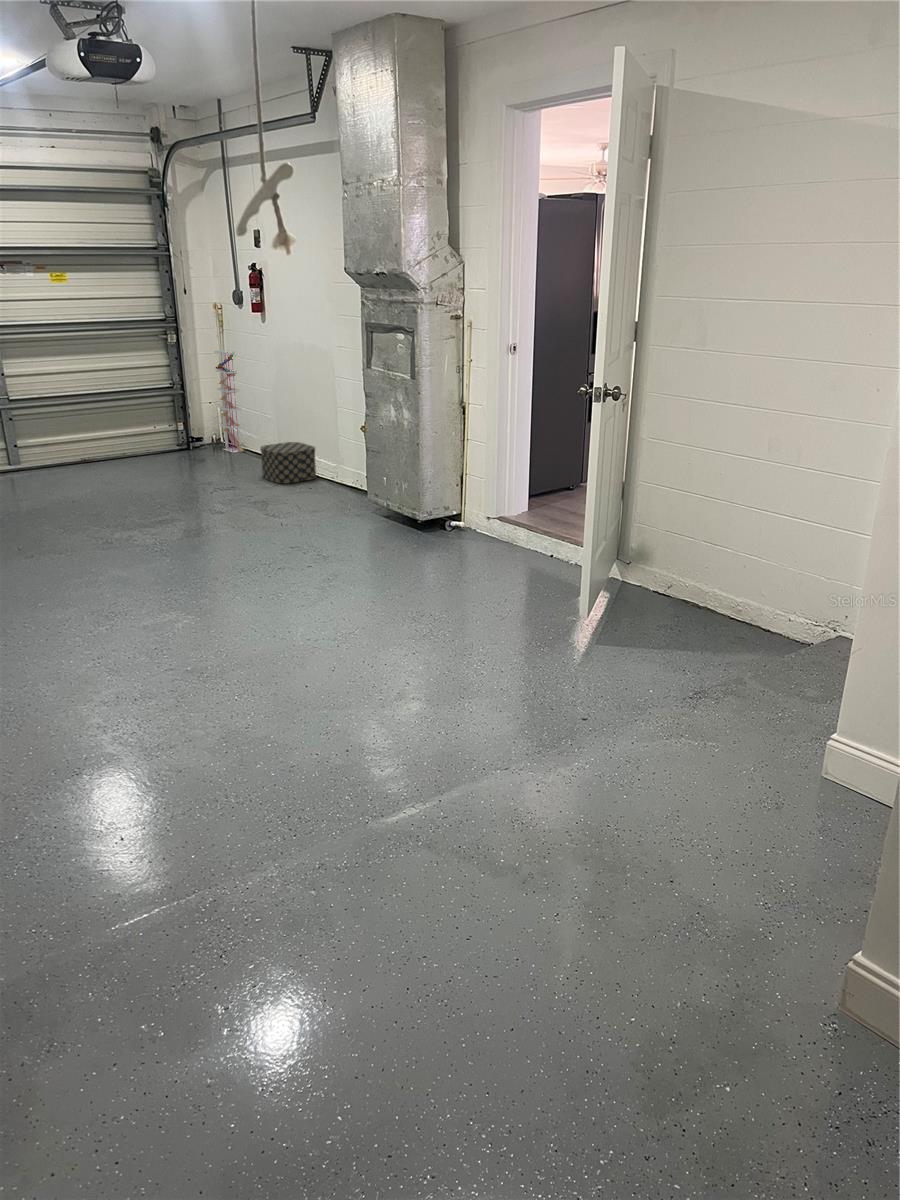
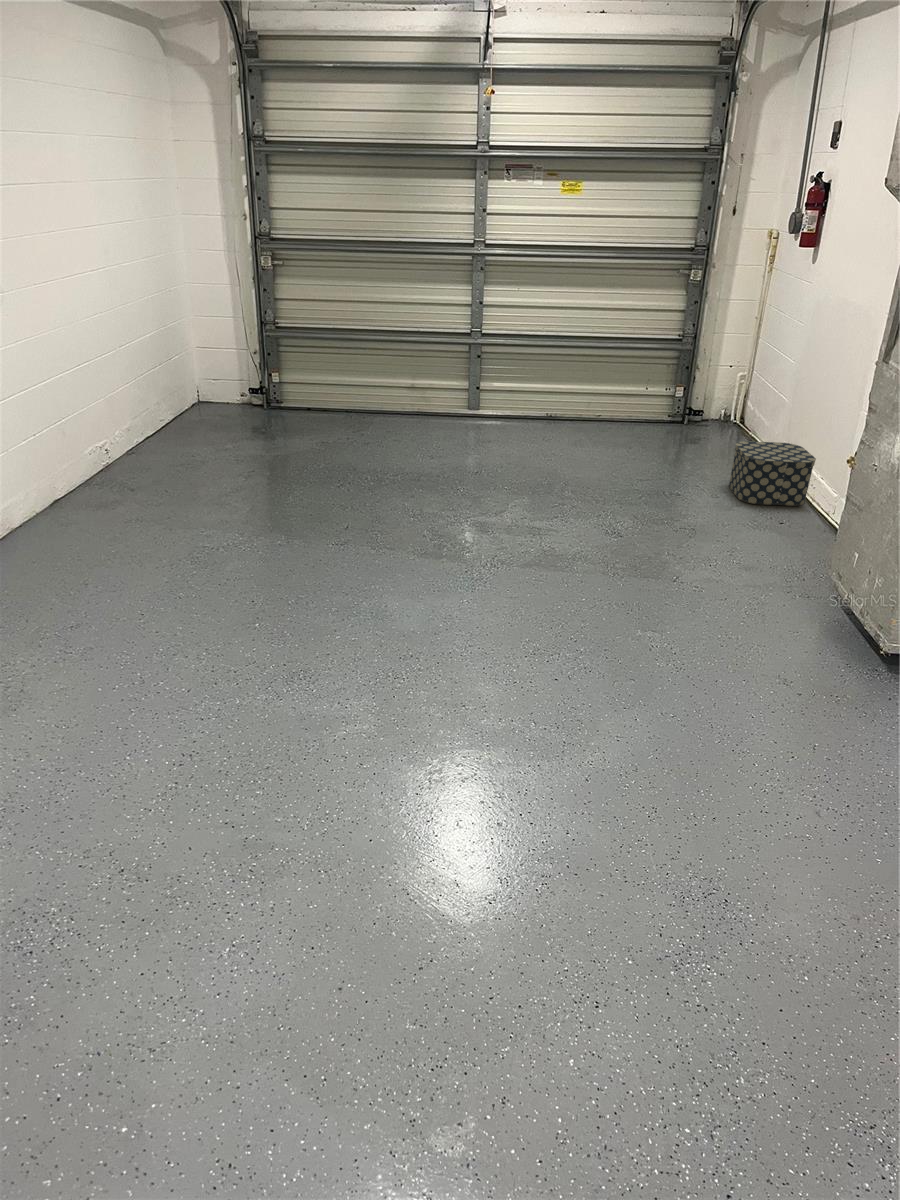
shelving unit: present [214,350,244,453] -> none [723,299,773,439]

